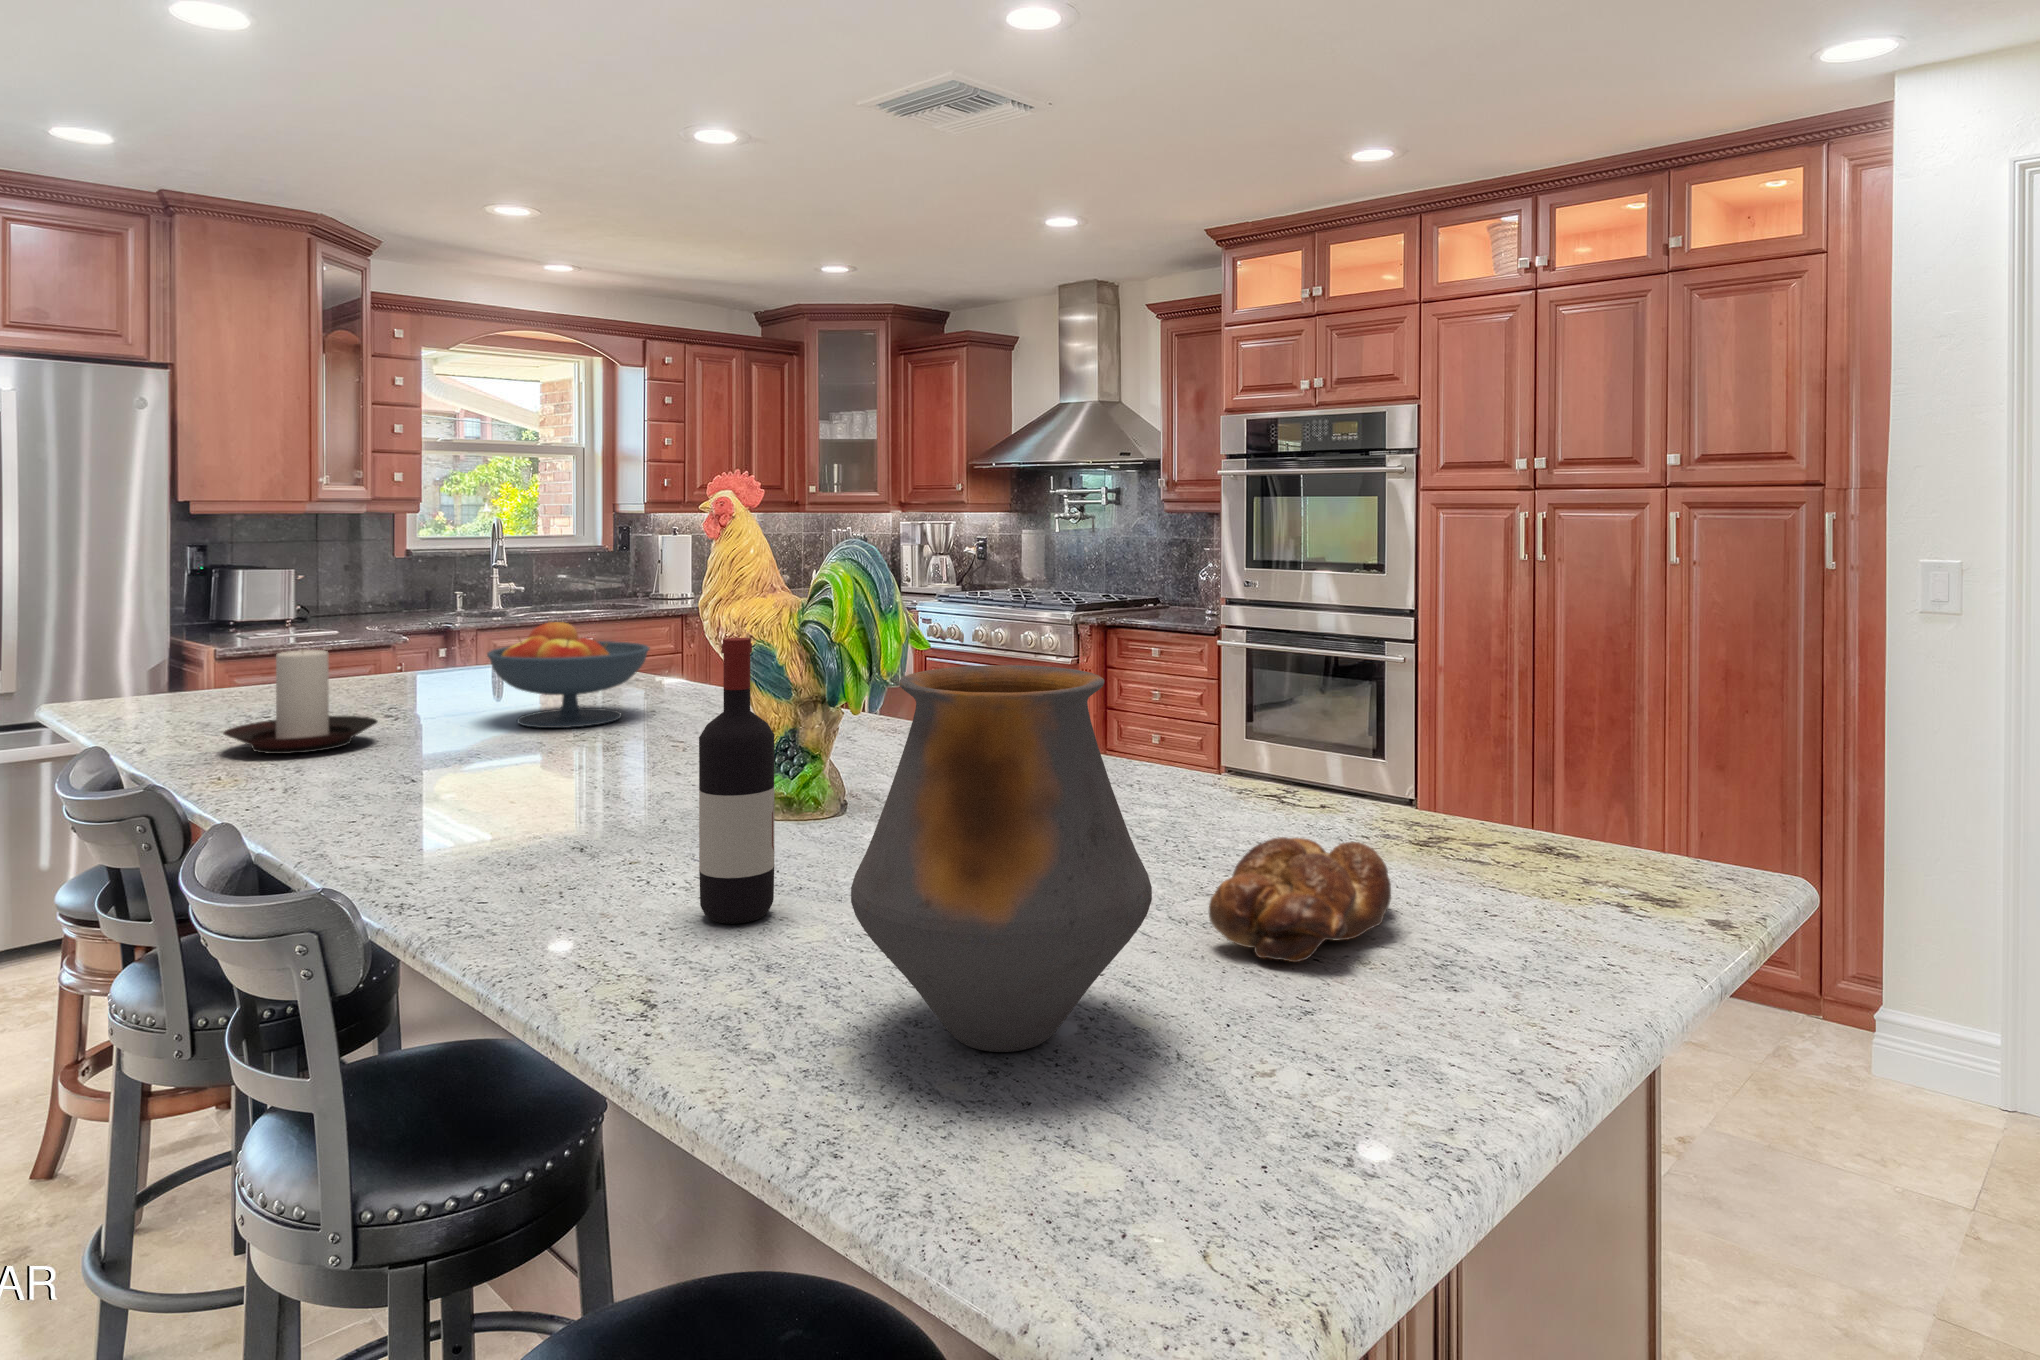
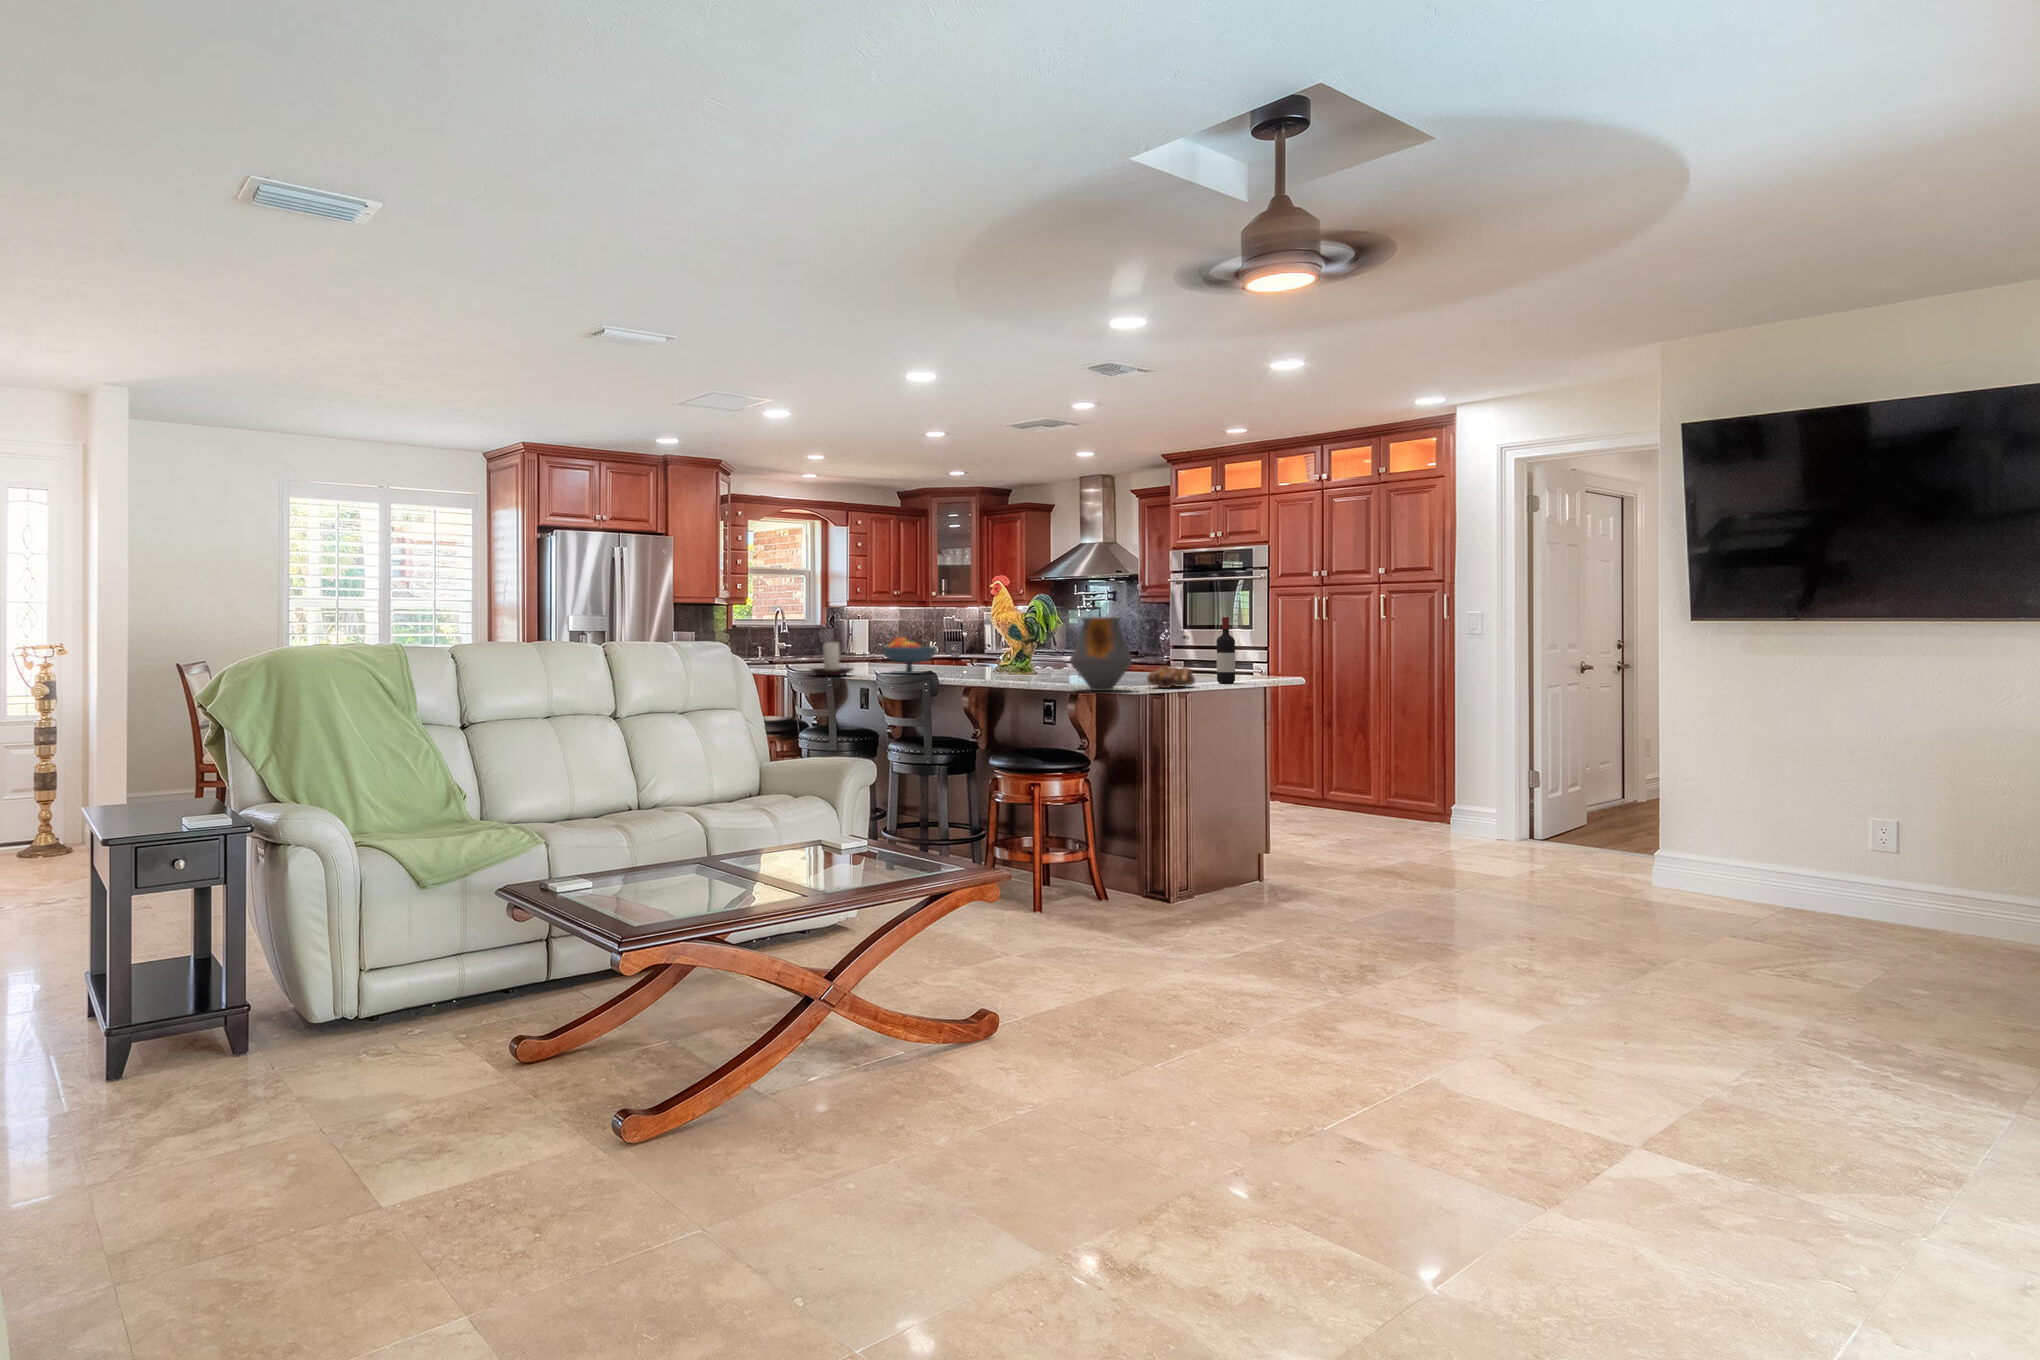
wine bottle: present [699,638,774,924] -> present [1217,617,1235,684]

